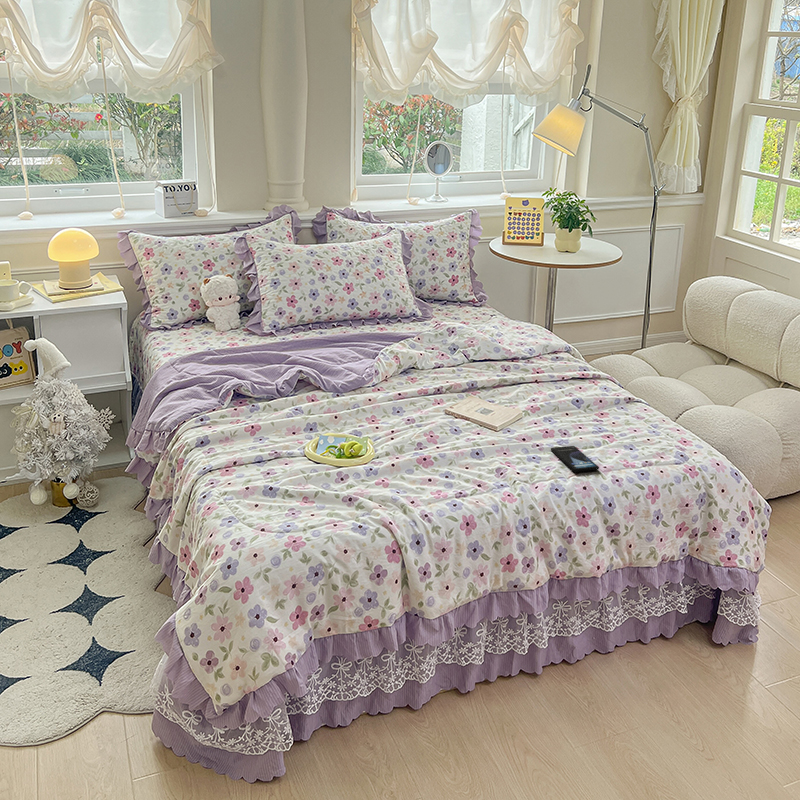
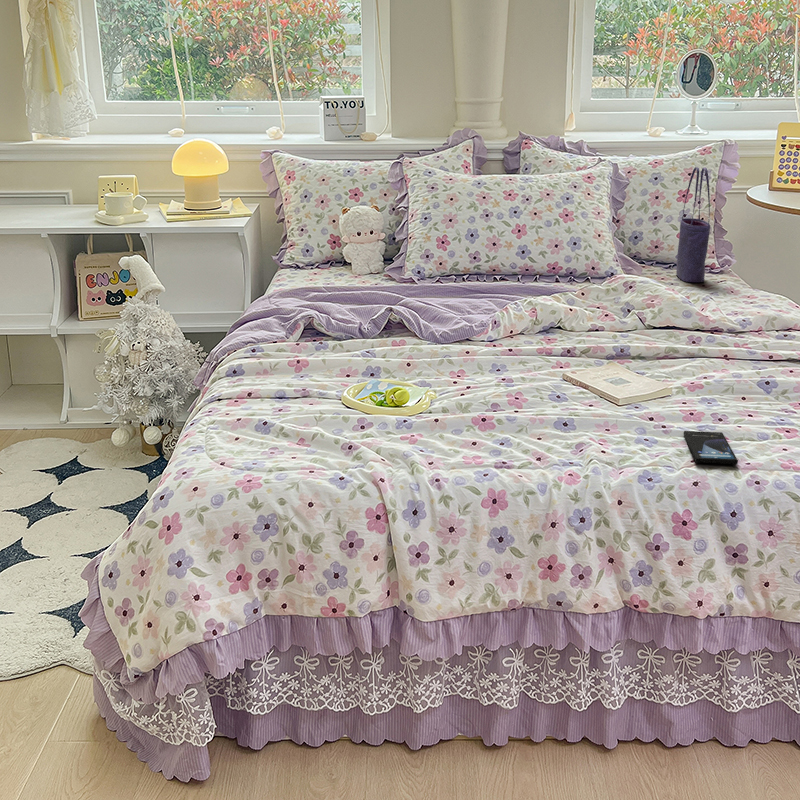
tote bag: none [455,235,482,319] -> present [676,167,710,282]

